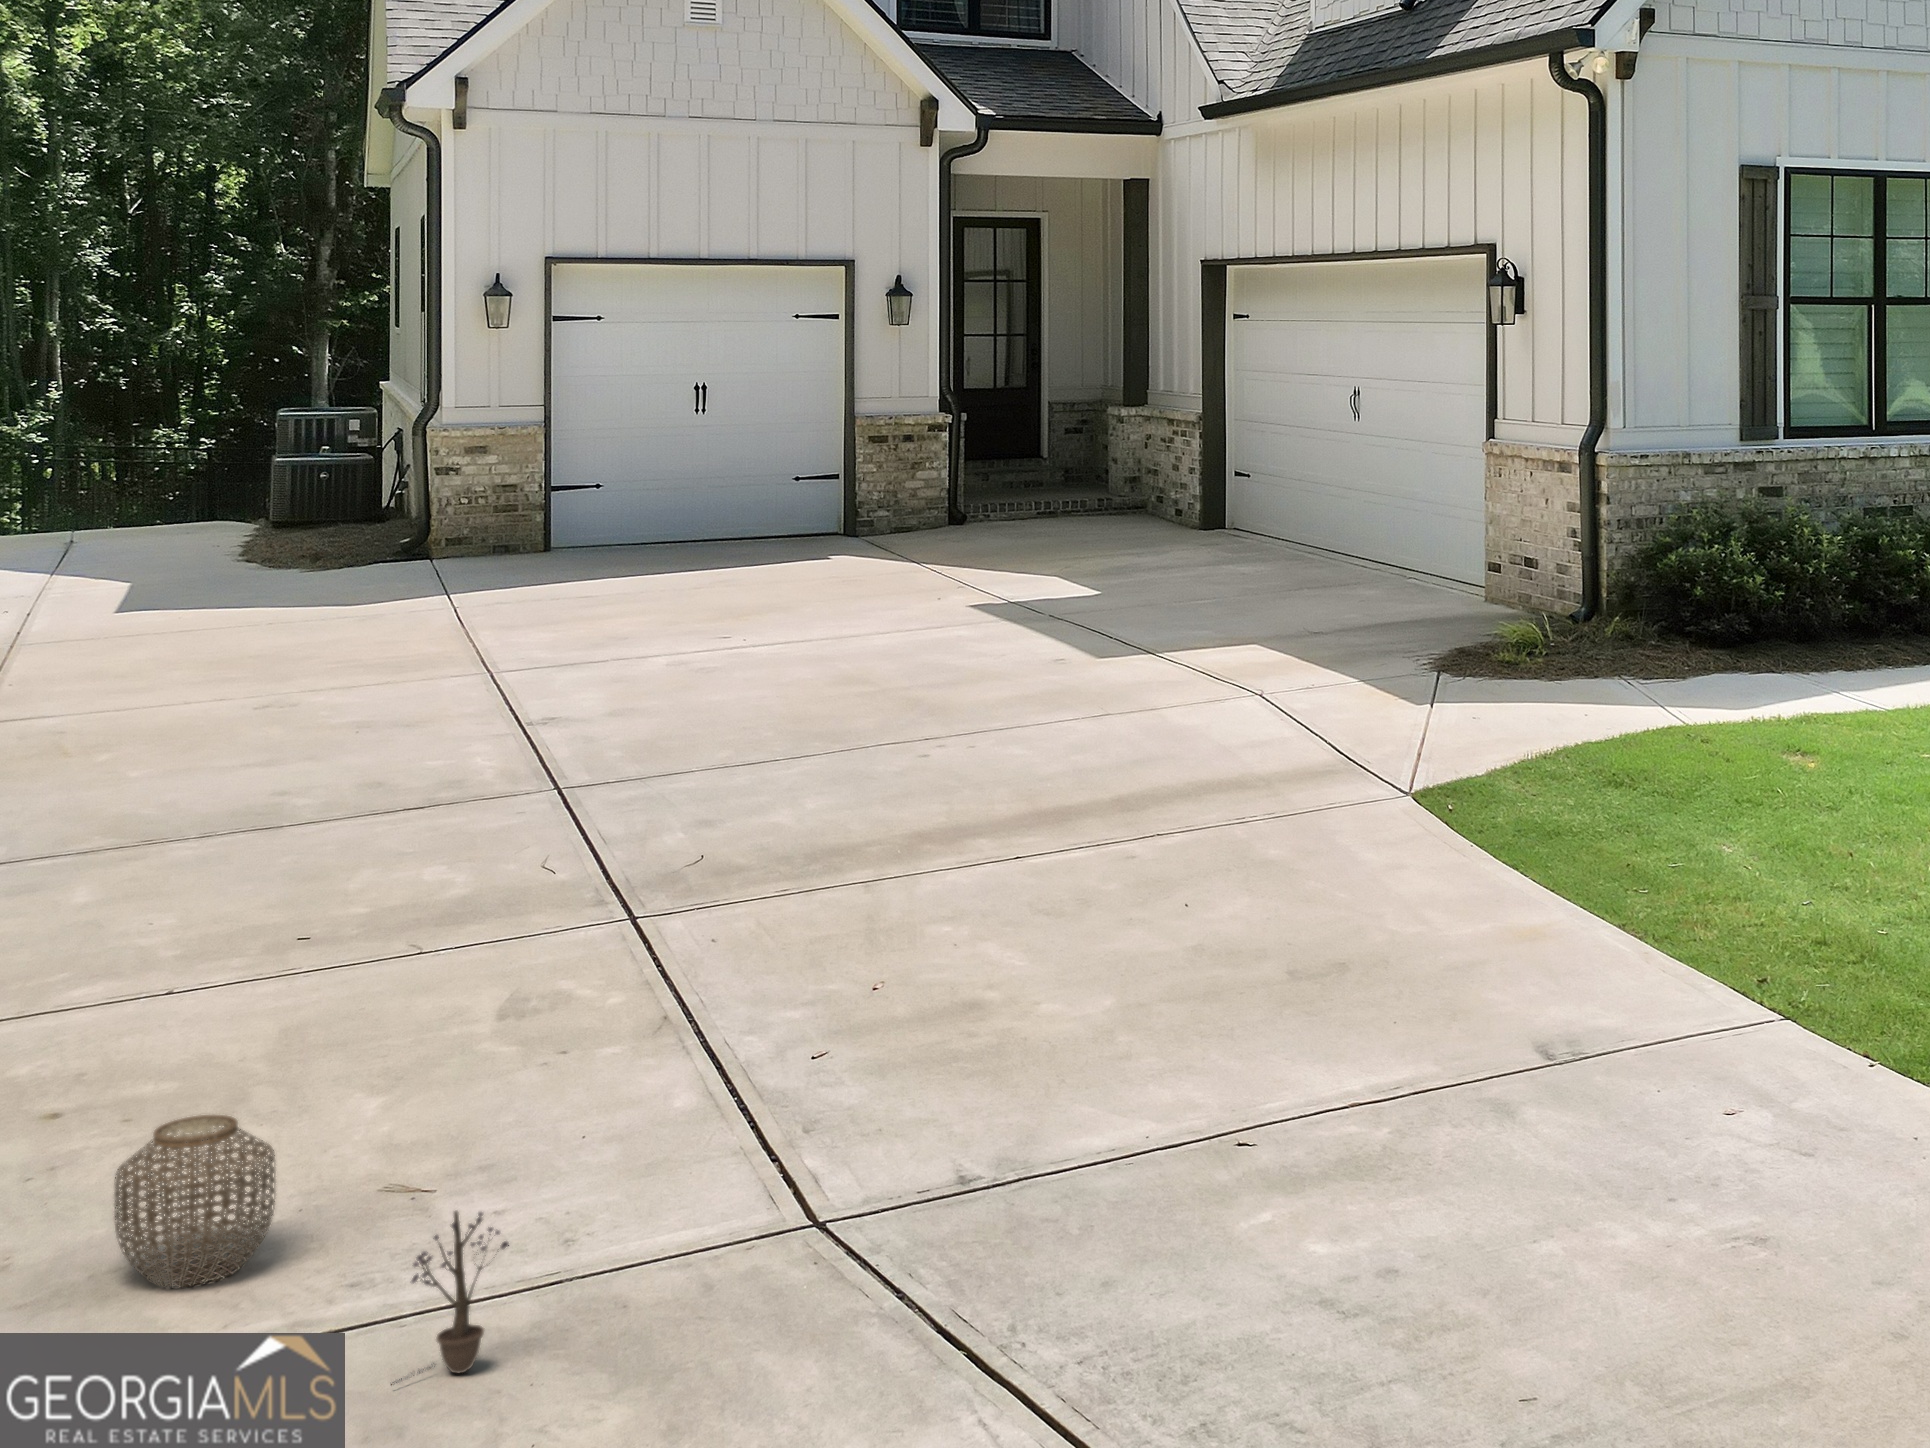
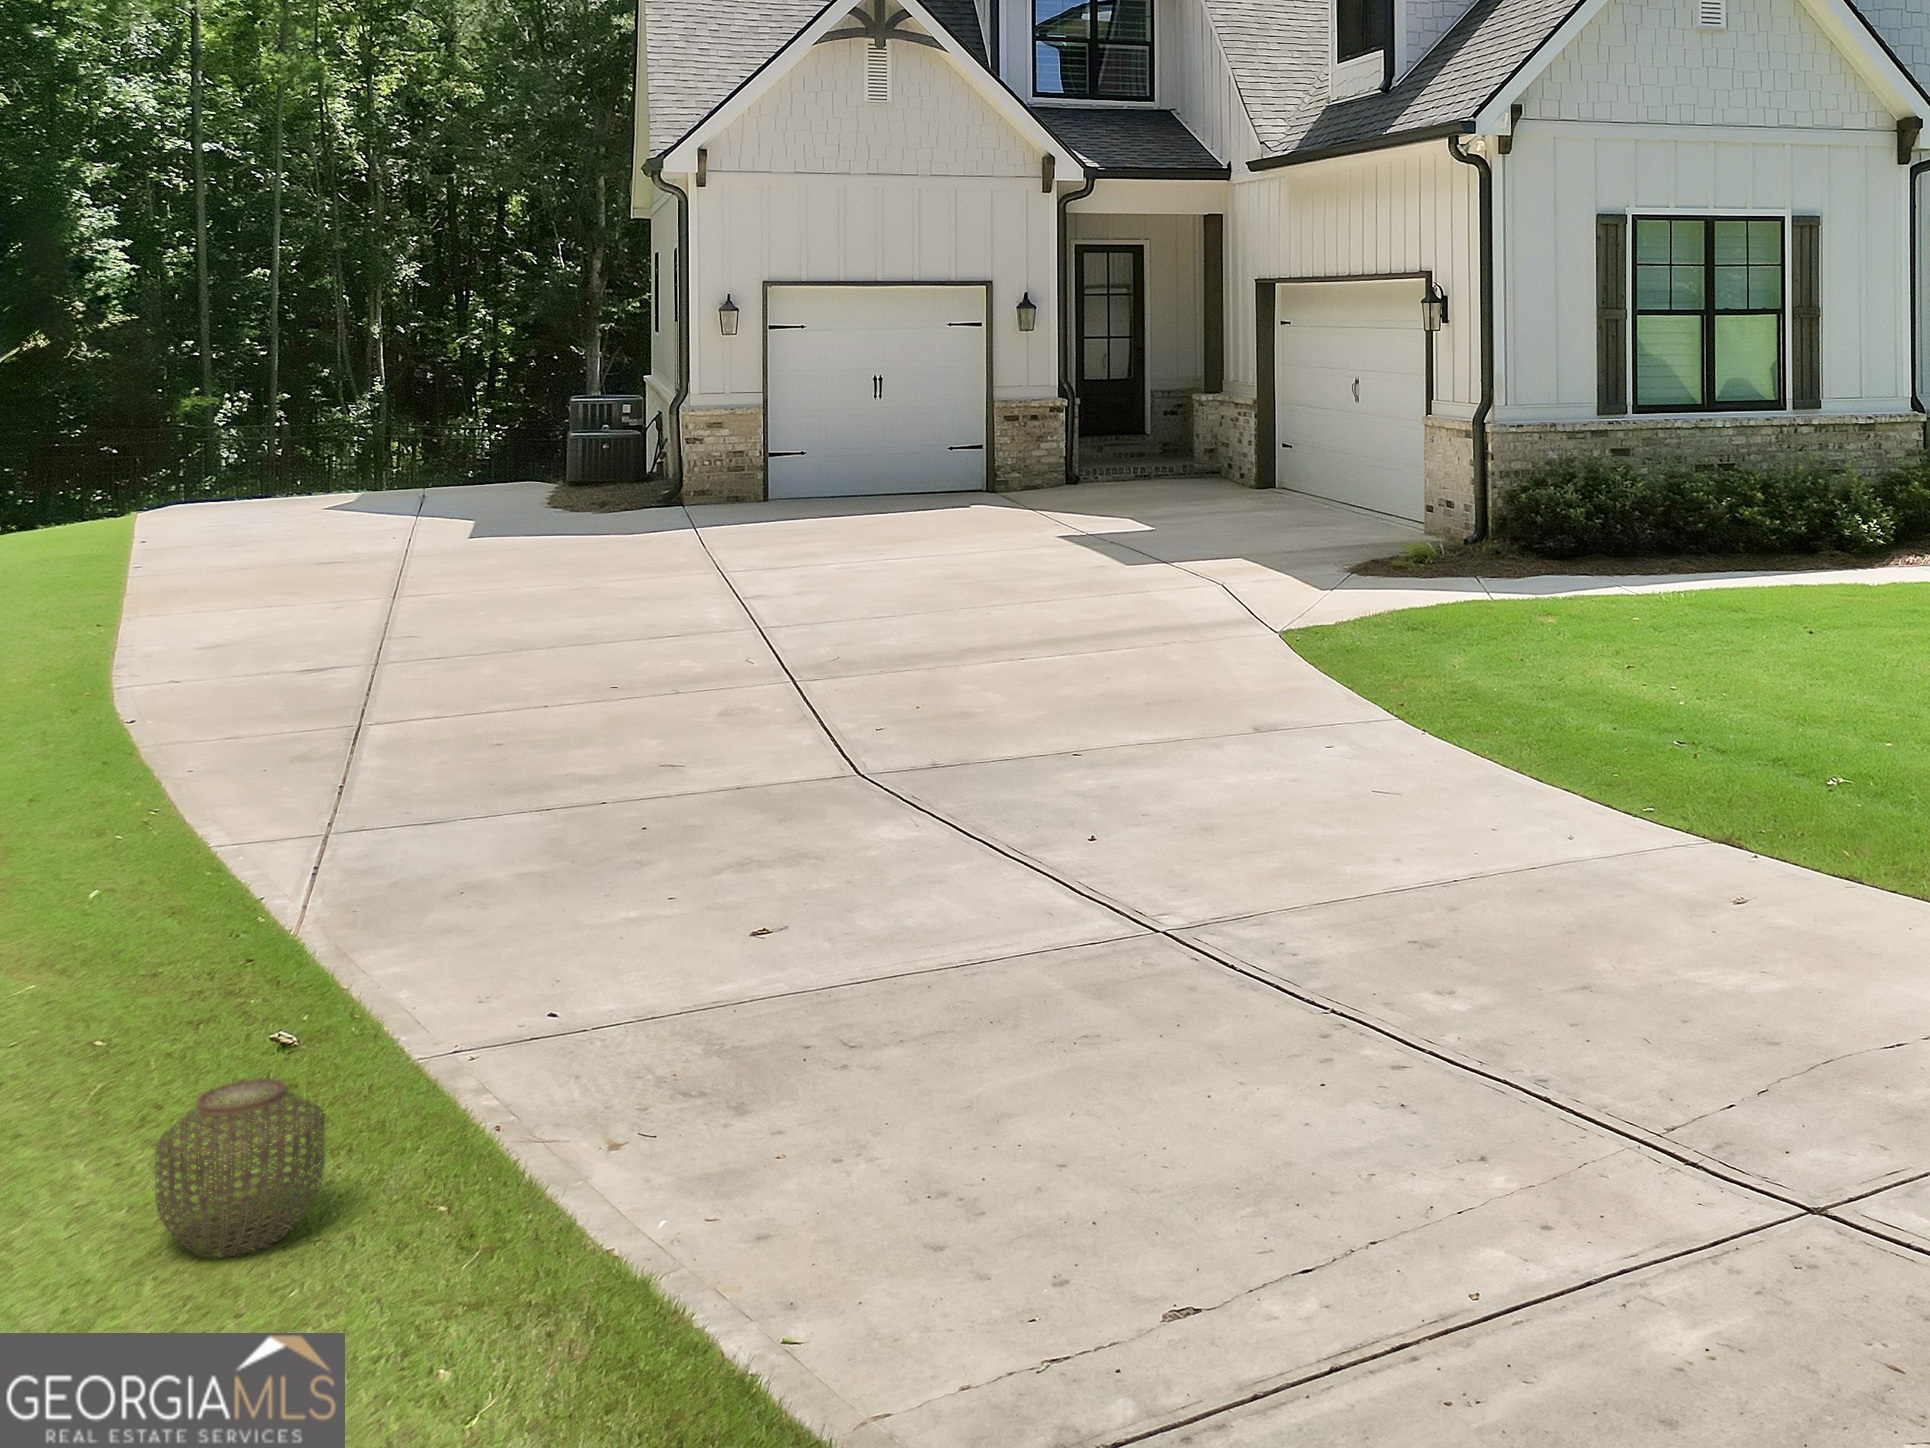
decorative plant: present [390,1211,509,1385] -> none [401,1196,534,1384]

